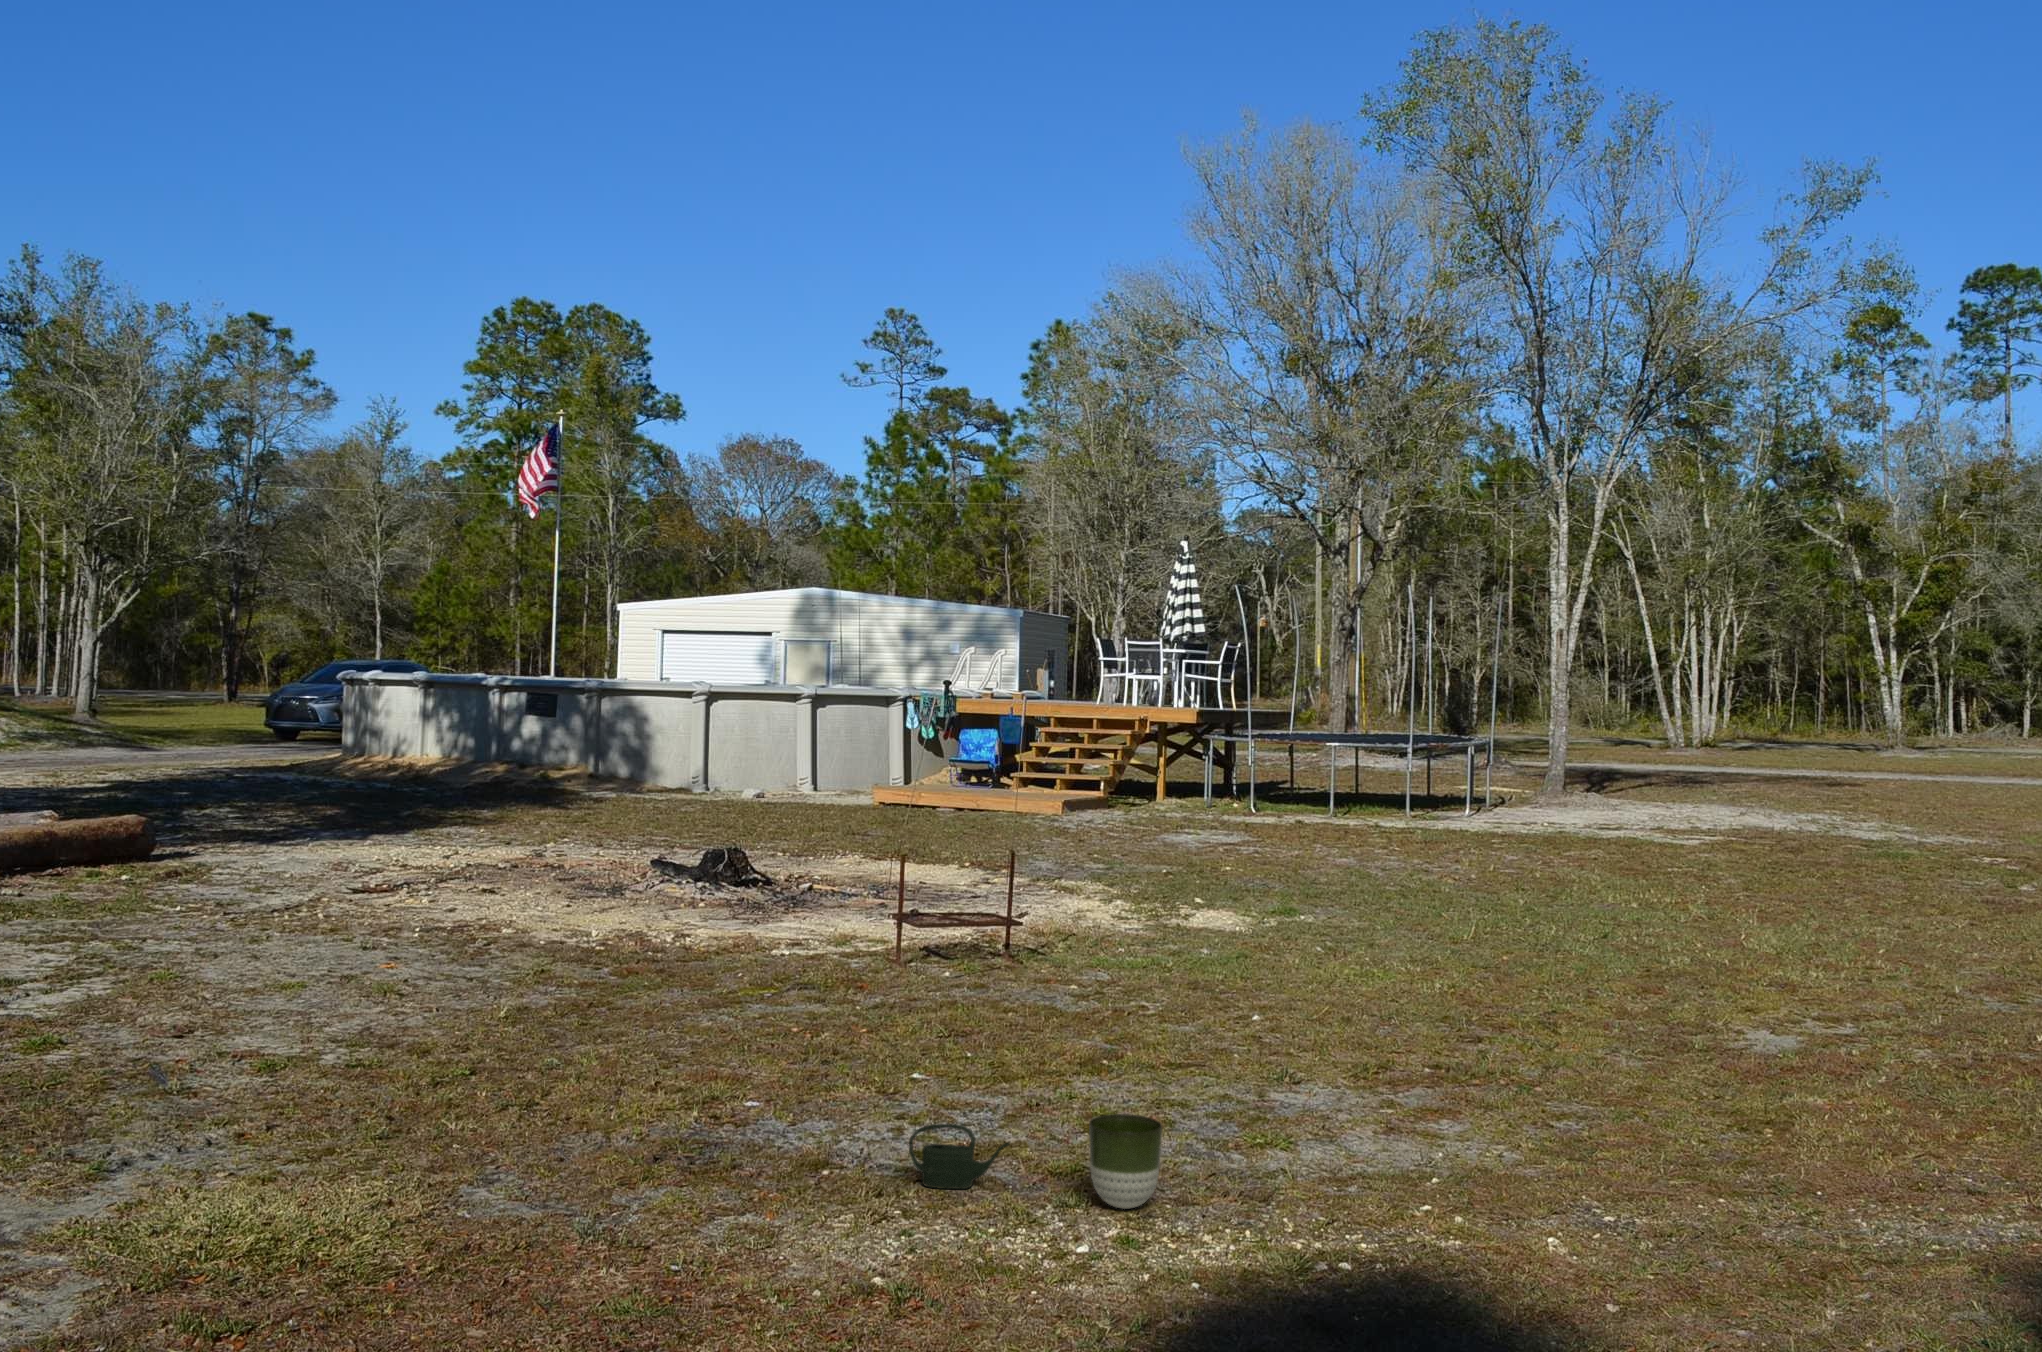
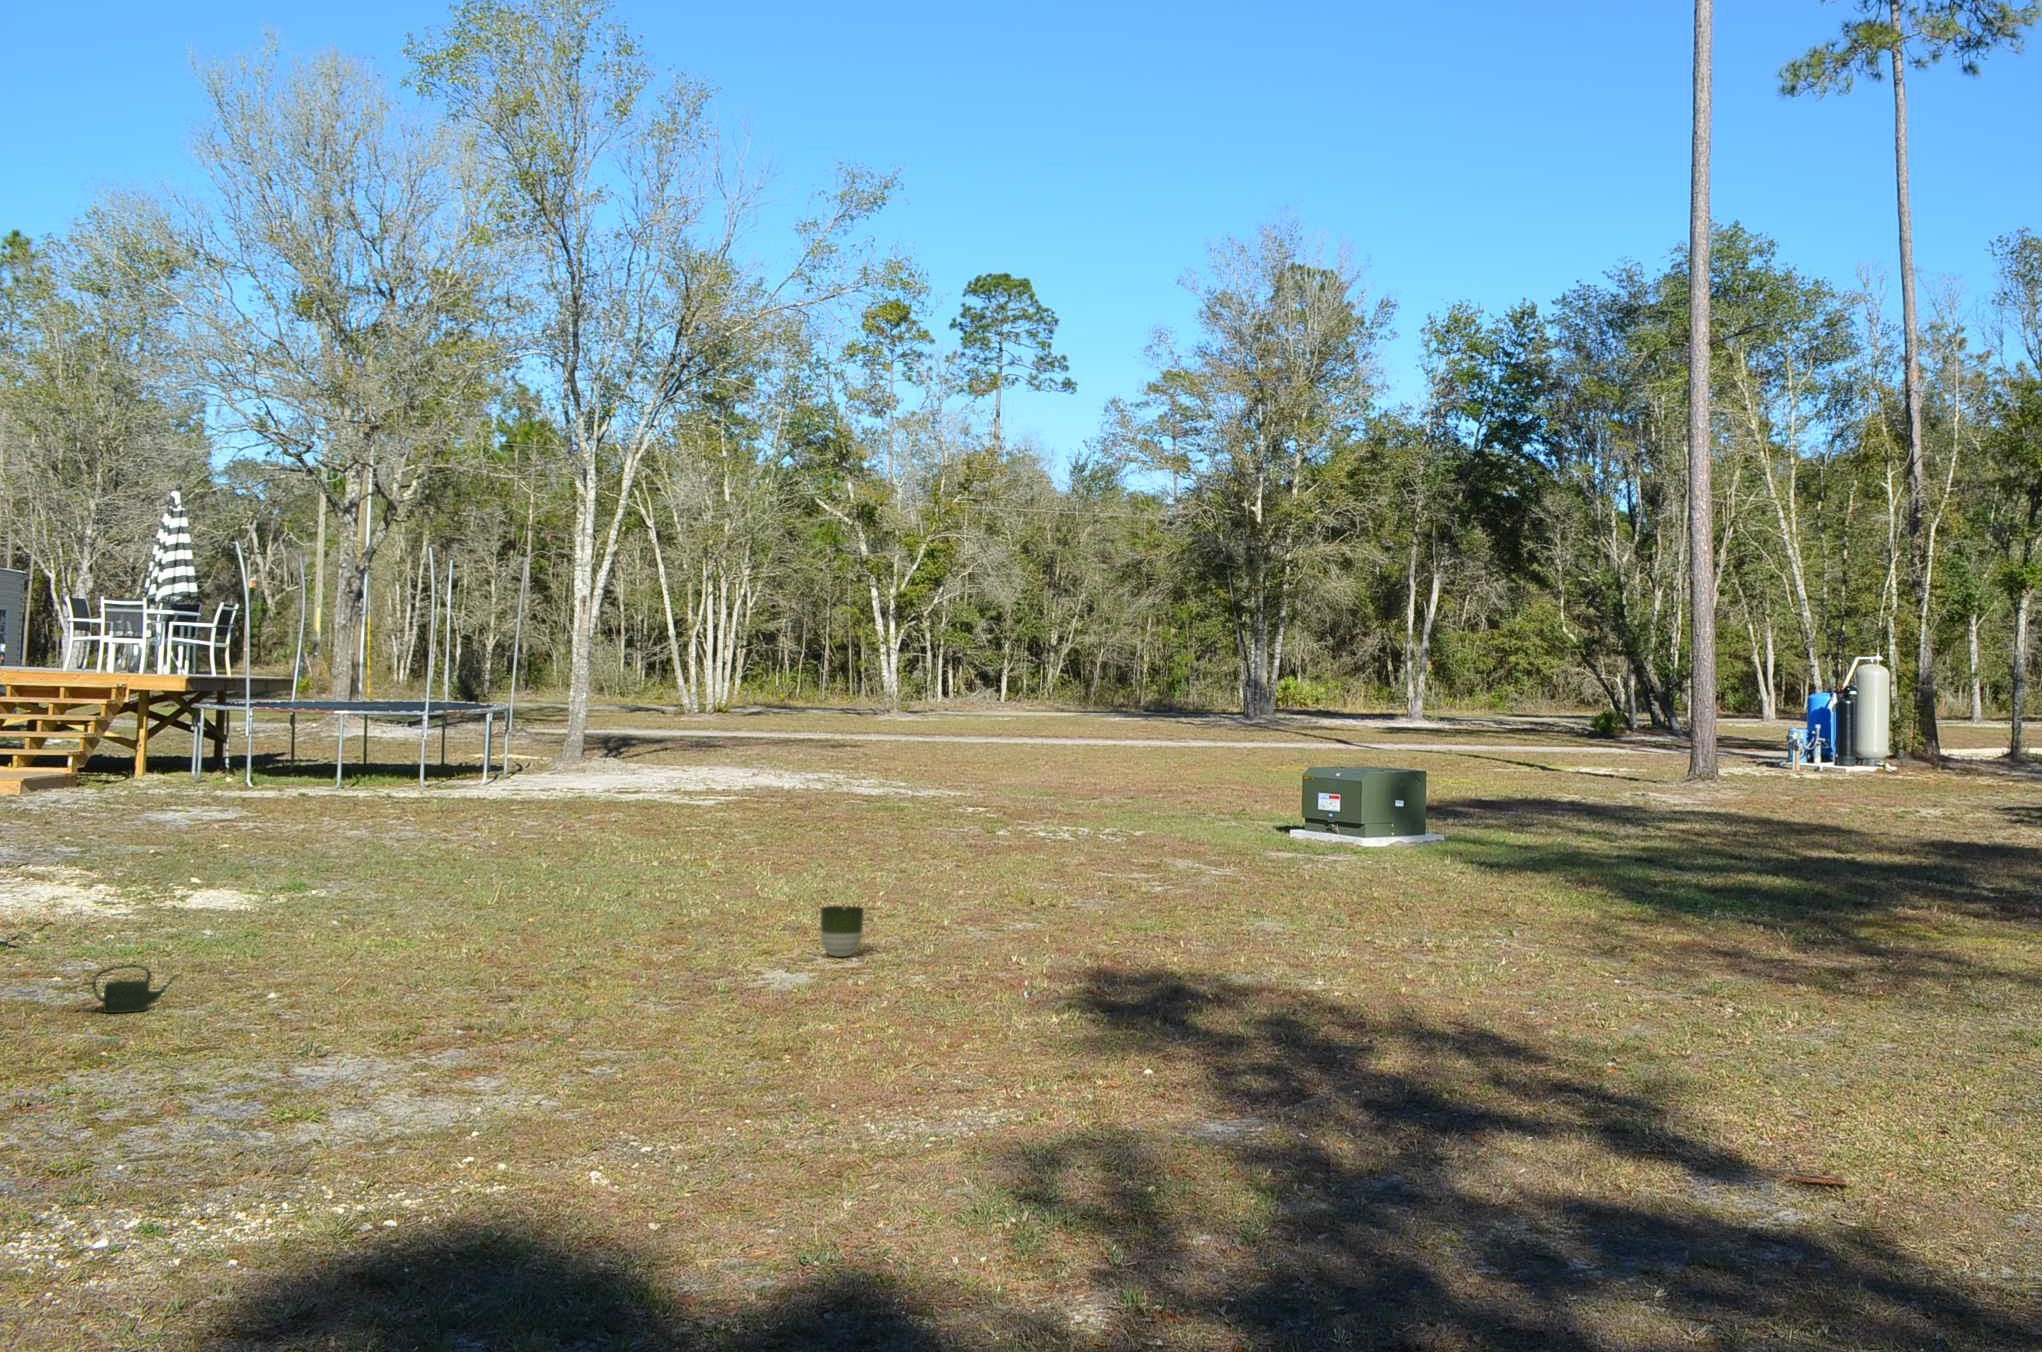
planter: present [1089,1114,1162,1209] -> present [820,906,864,957]

